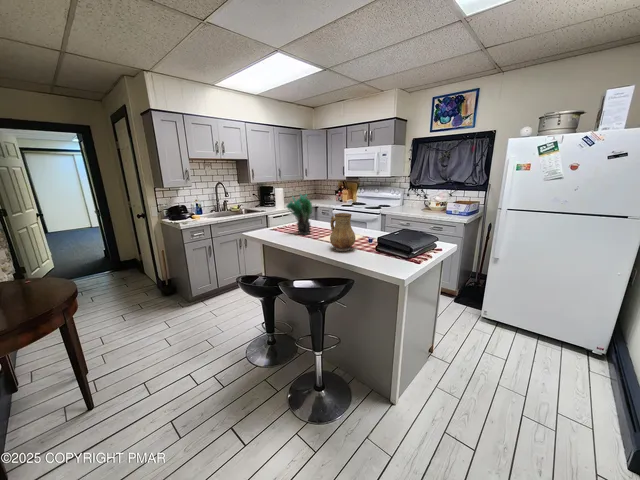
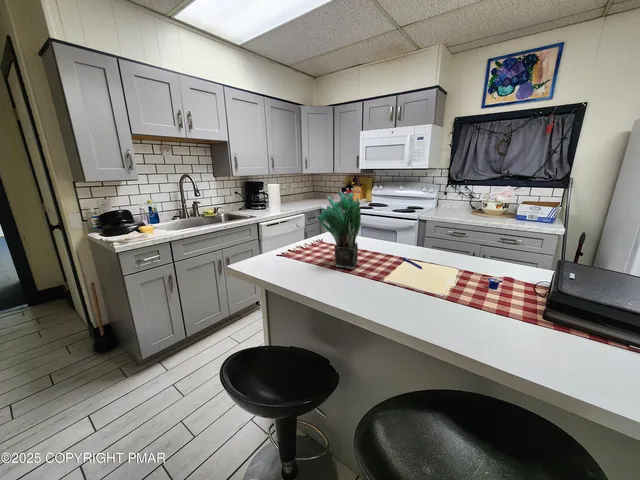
ceramic pitcher: present [330,213,355,251] -> none [437,237,509,328]

